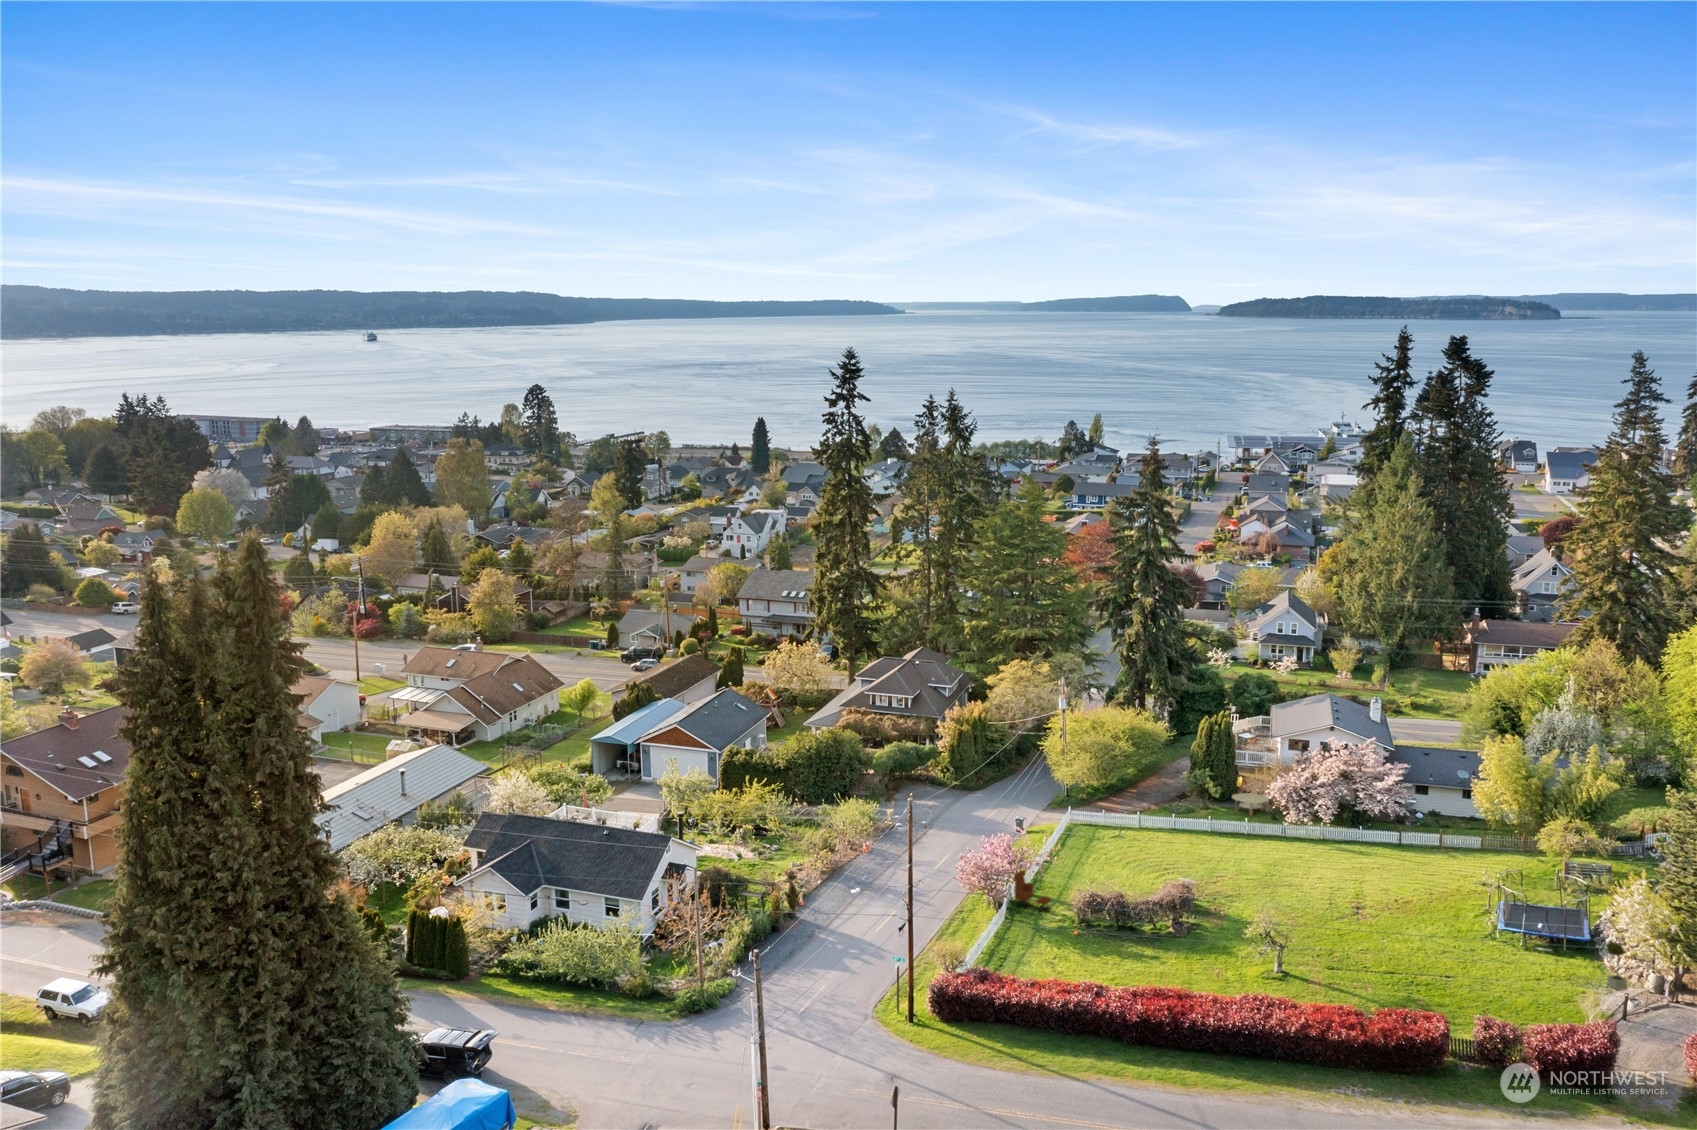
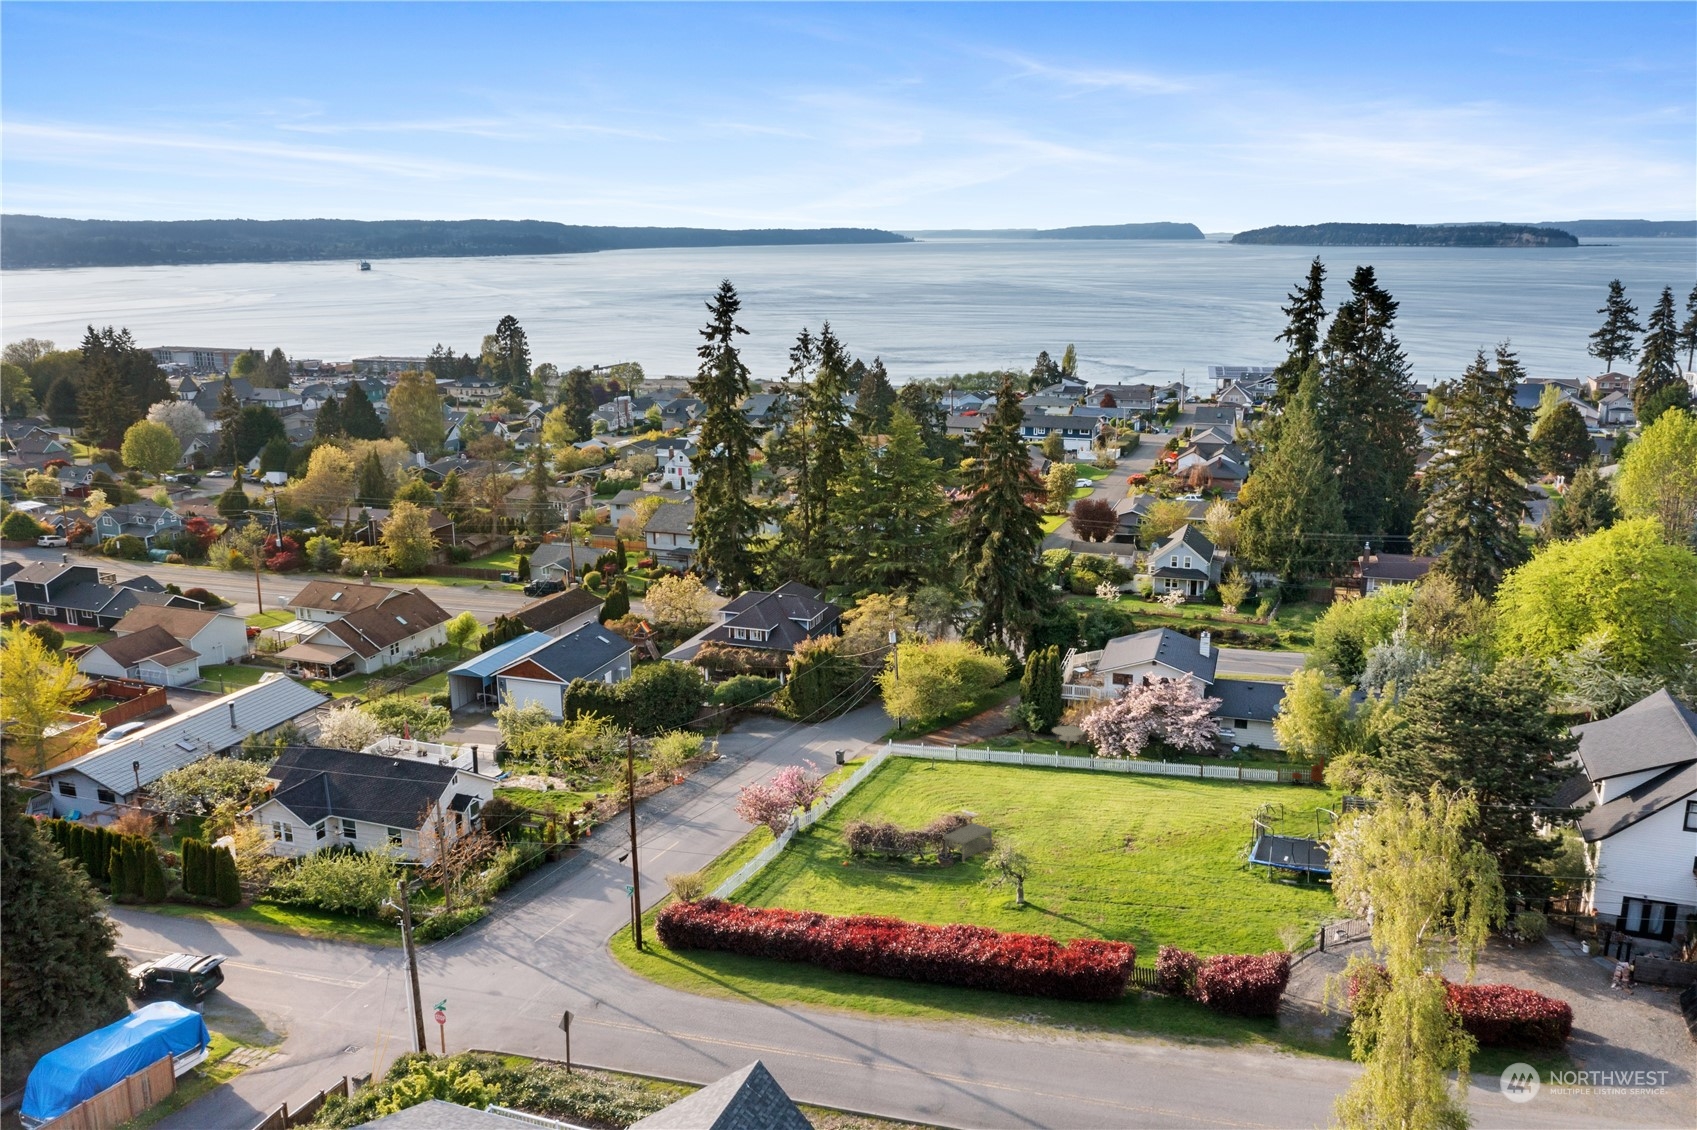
lounge chair: present [1014,870,1051,912] -> present [1292,757,1324,785]
storage bench: none [1179,891,1227,932] -> present [943,823,993,862]
potted tree: present [1607,941,1627,990] -> none [1325,875,1344,922]

